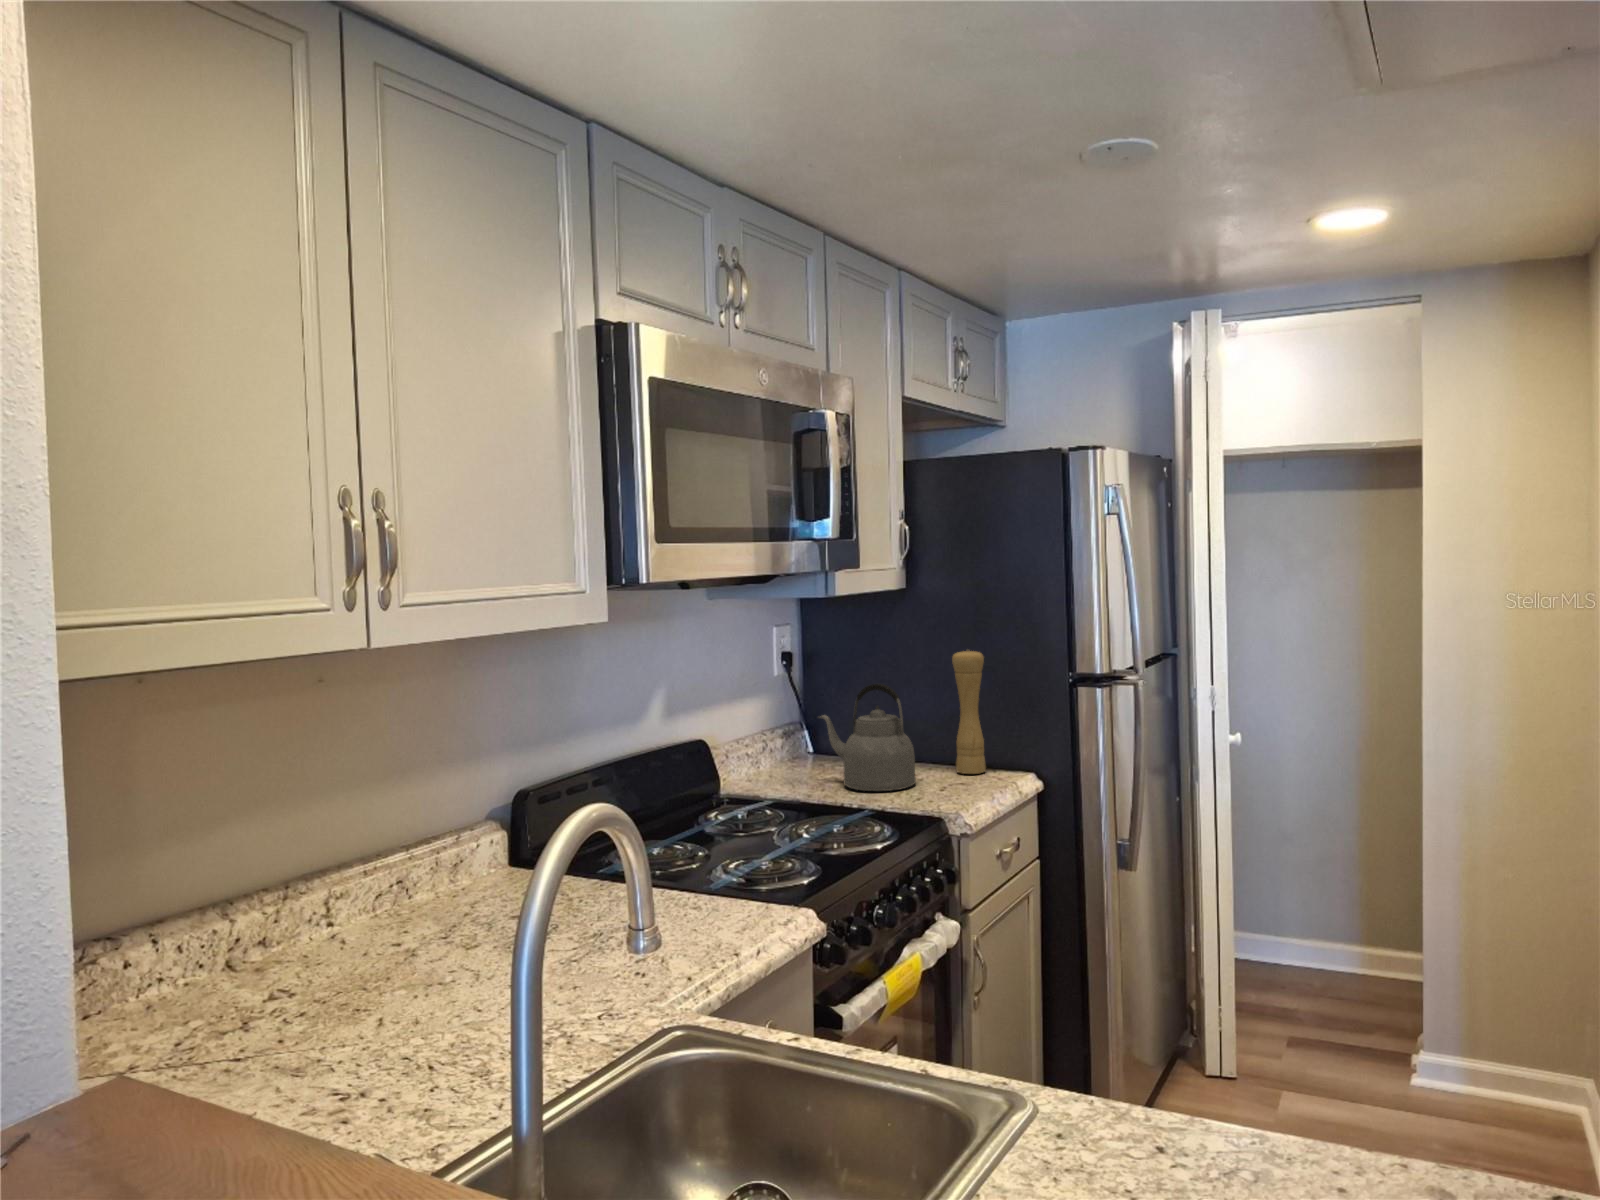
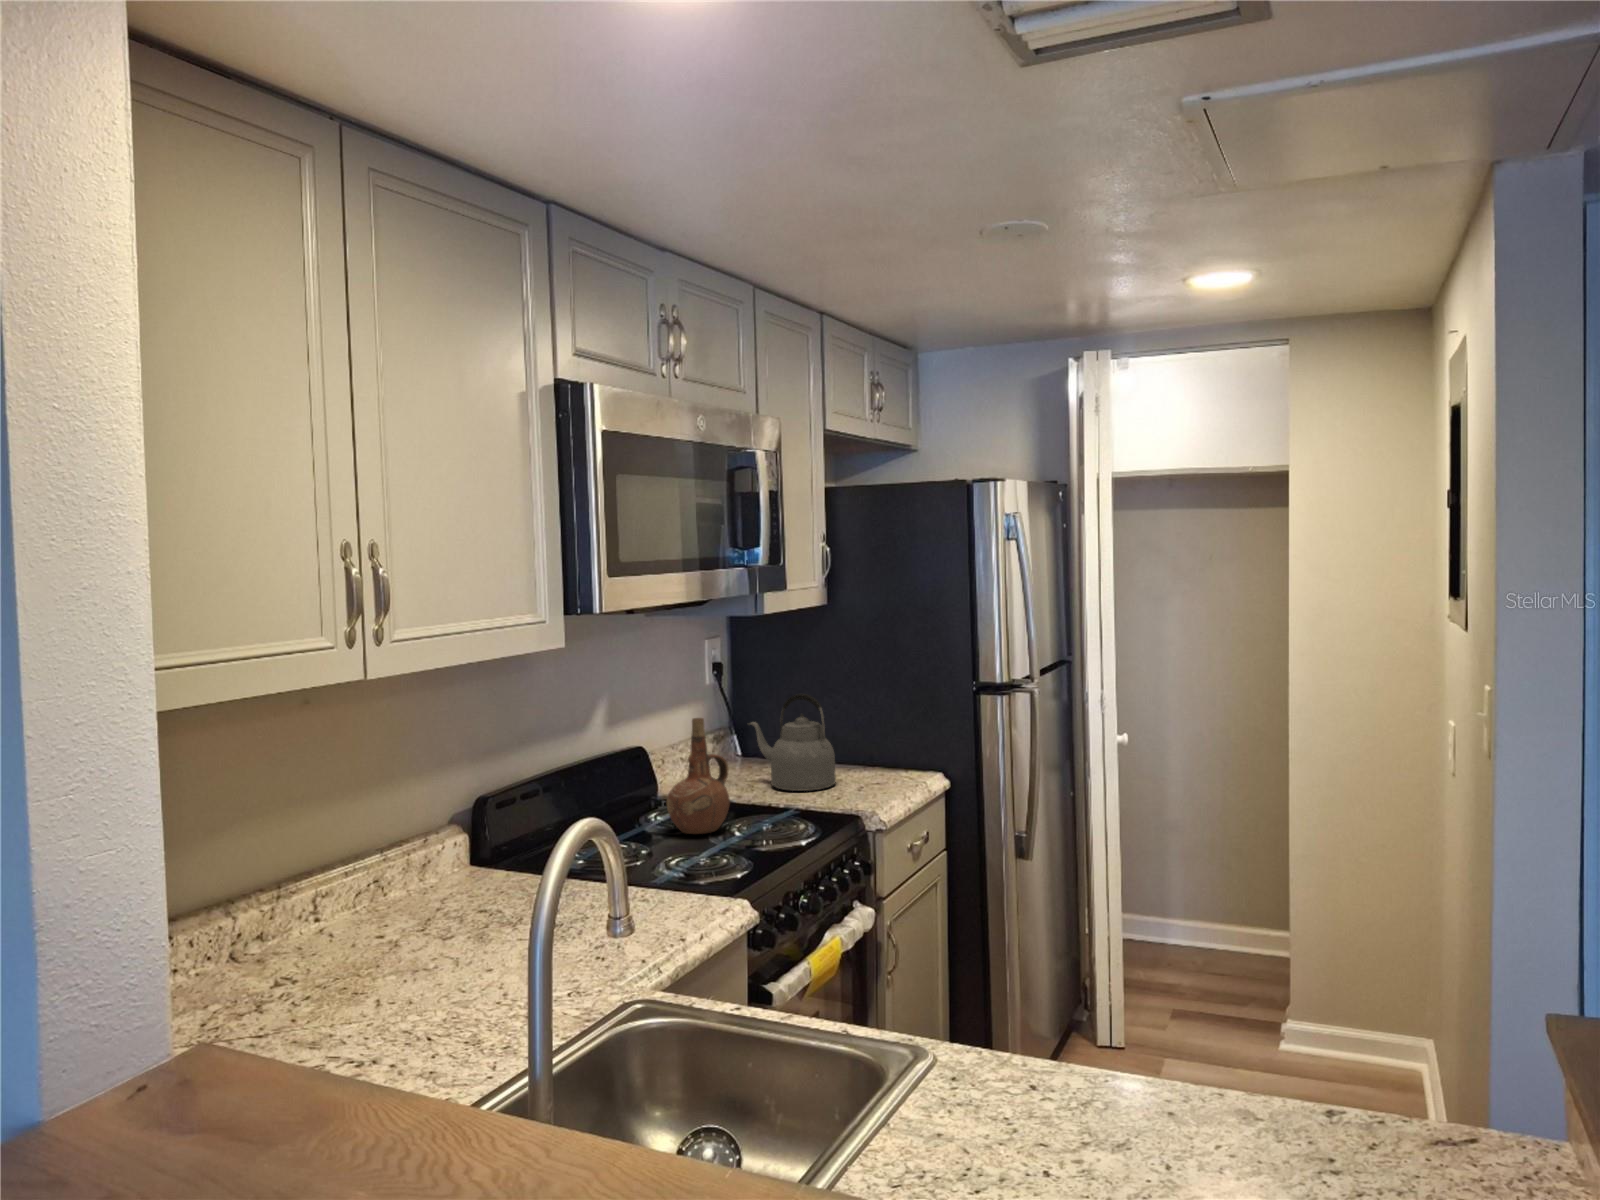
pepper mill: present [952,649,986,774] -> none [869,662,898,774]
ceramic pitcher: none [726,707,795,837] -> present [667,718,730,834]

